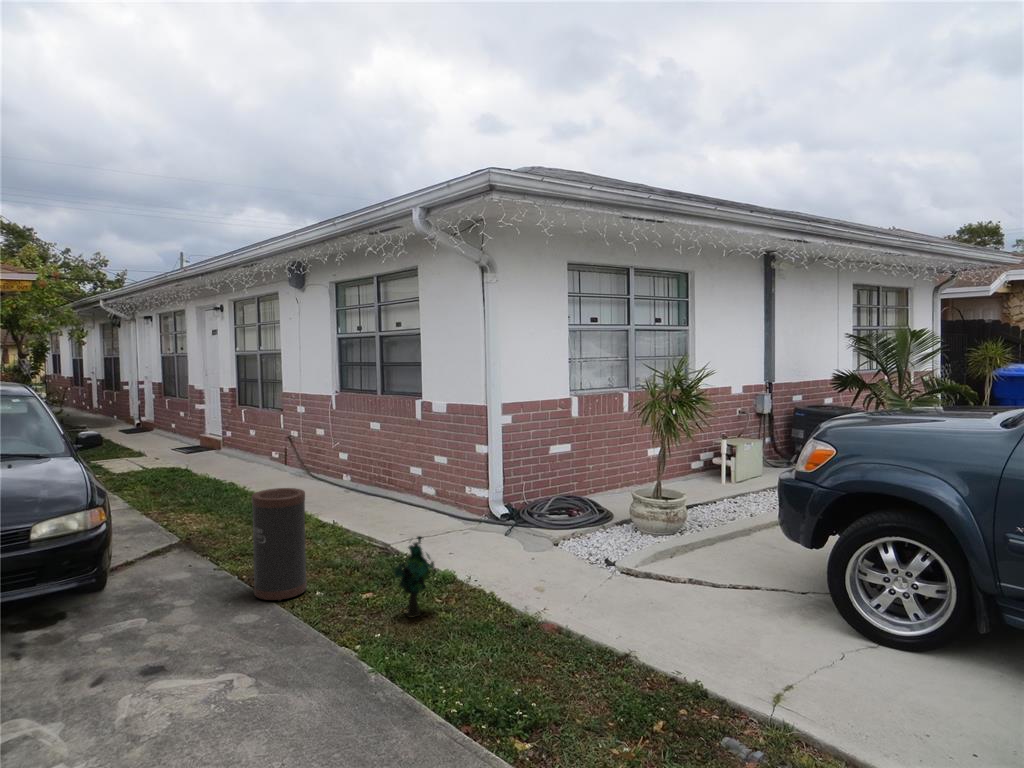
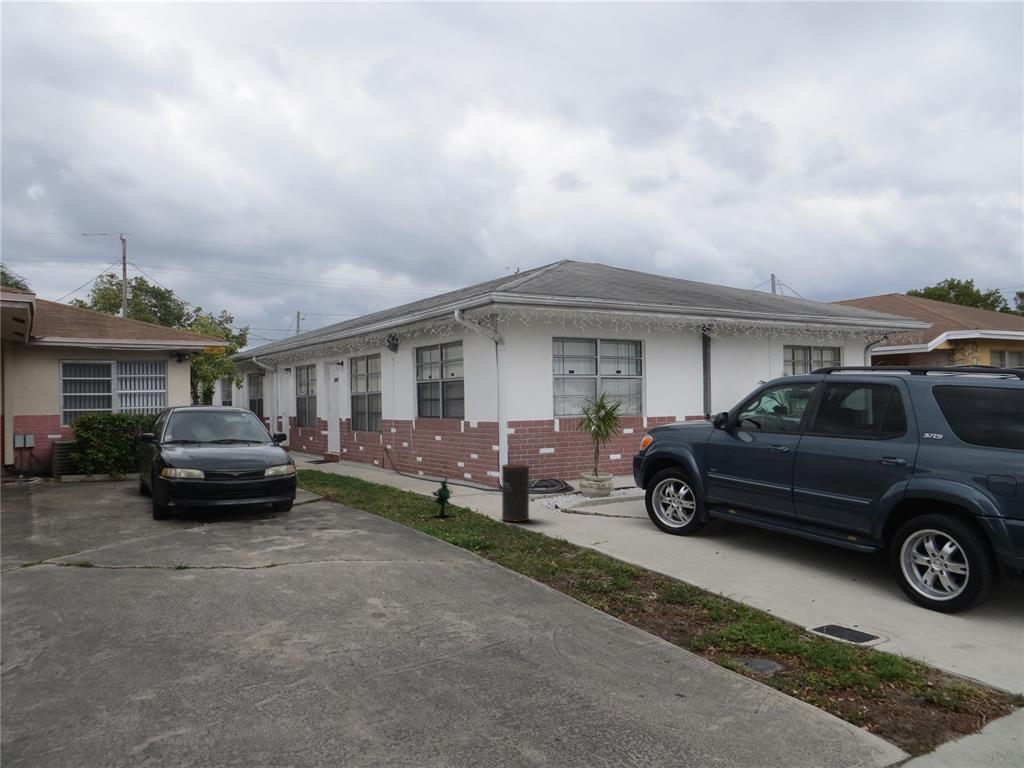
trash can: present [252,488,307,601] -> present [502,464,529,522]

